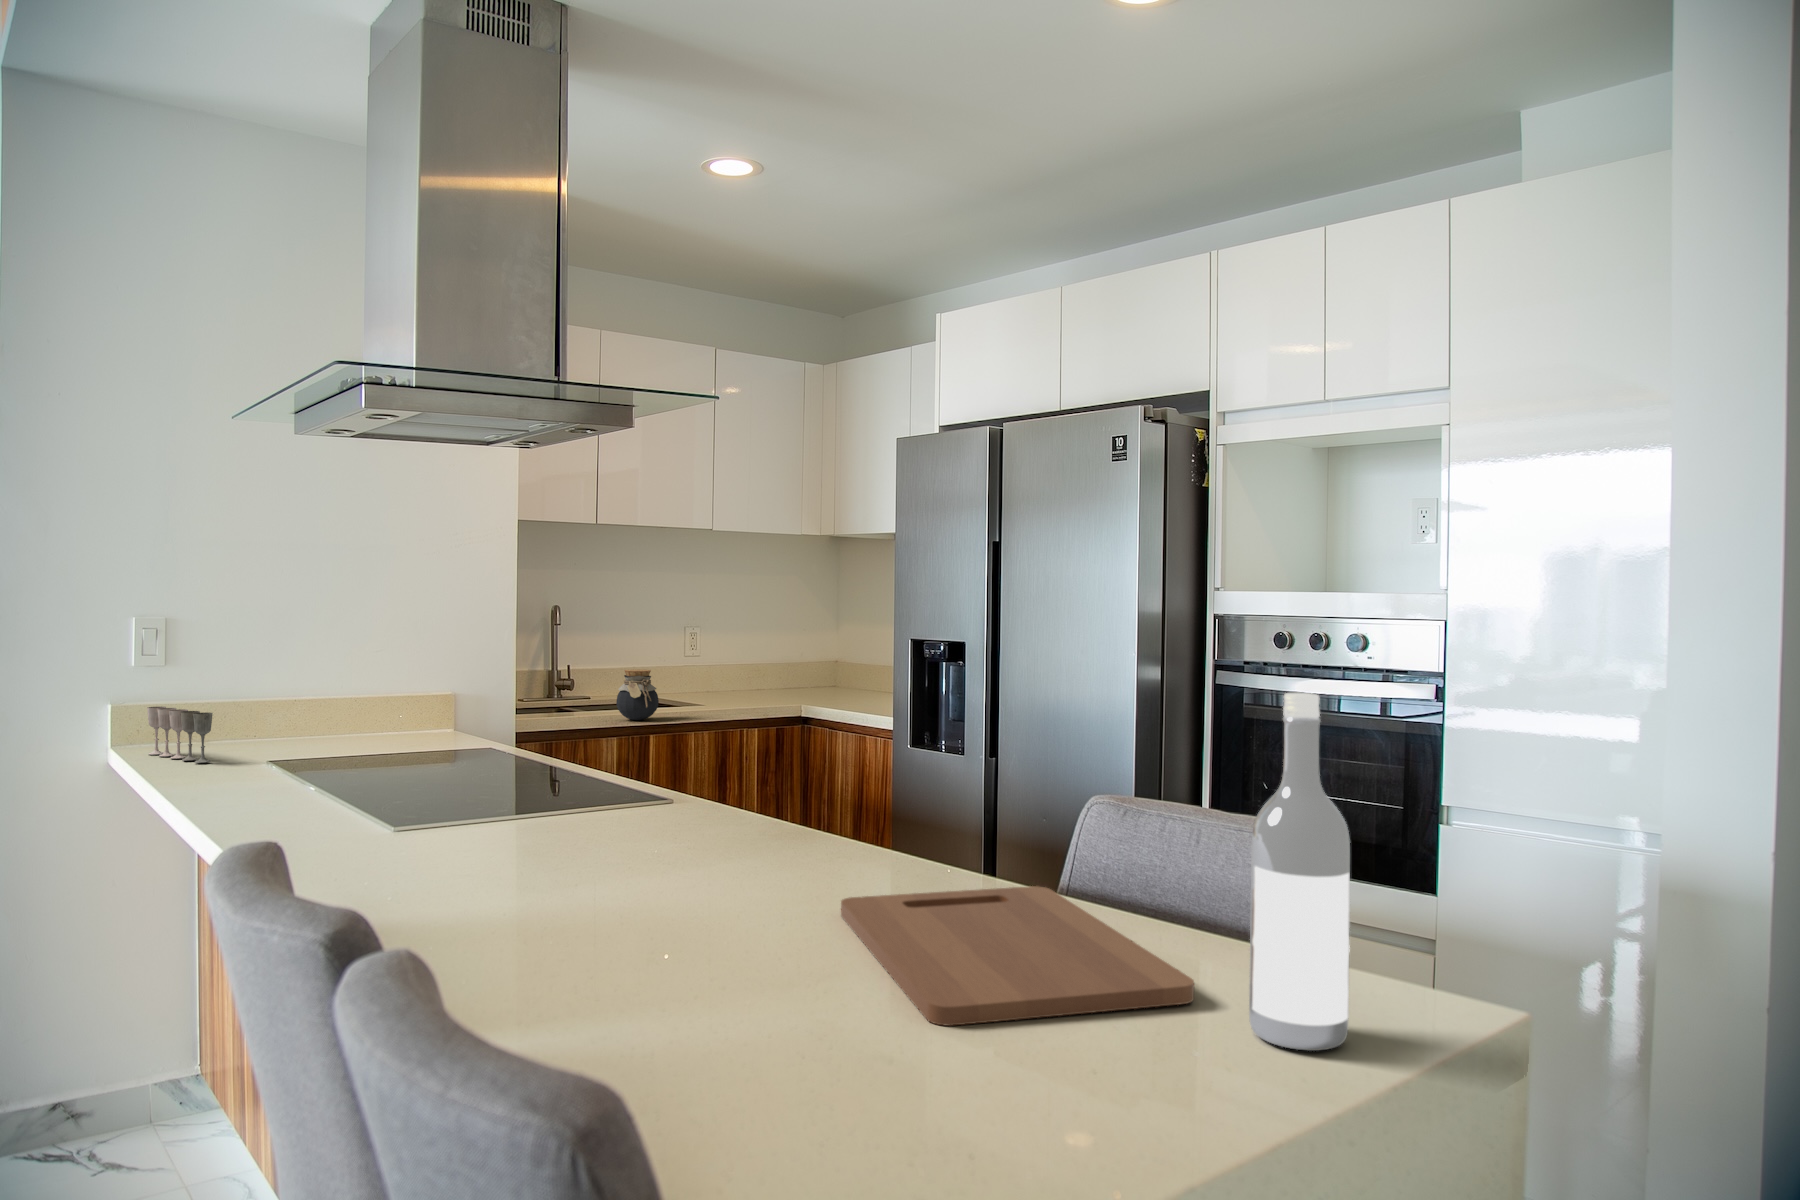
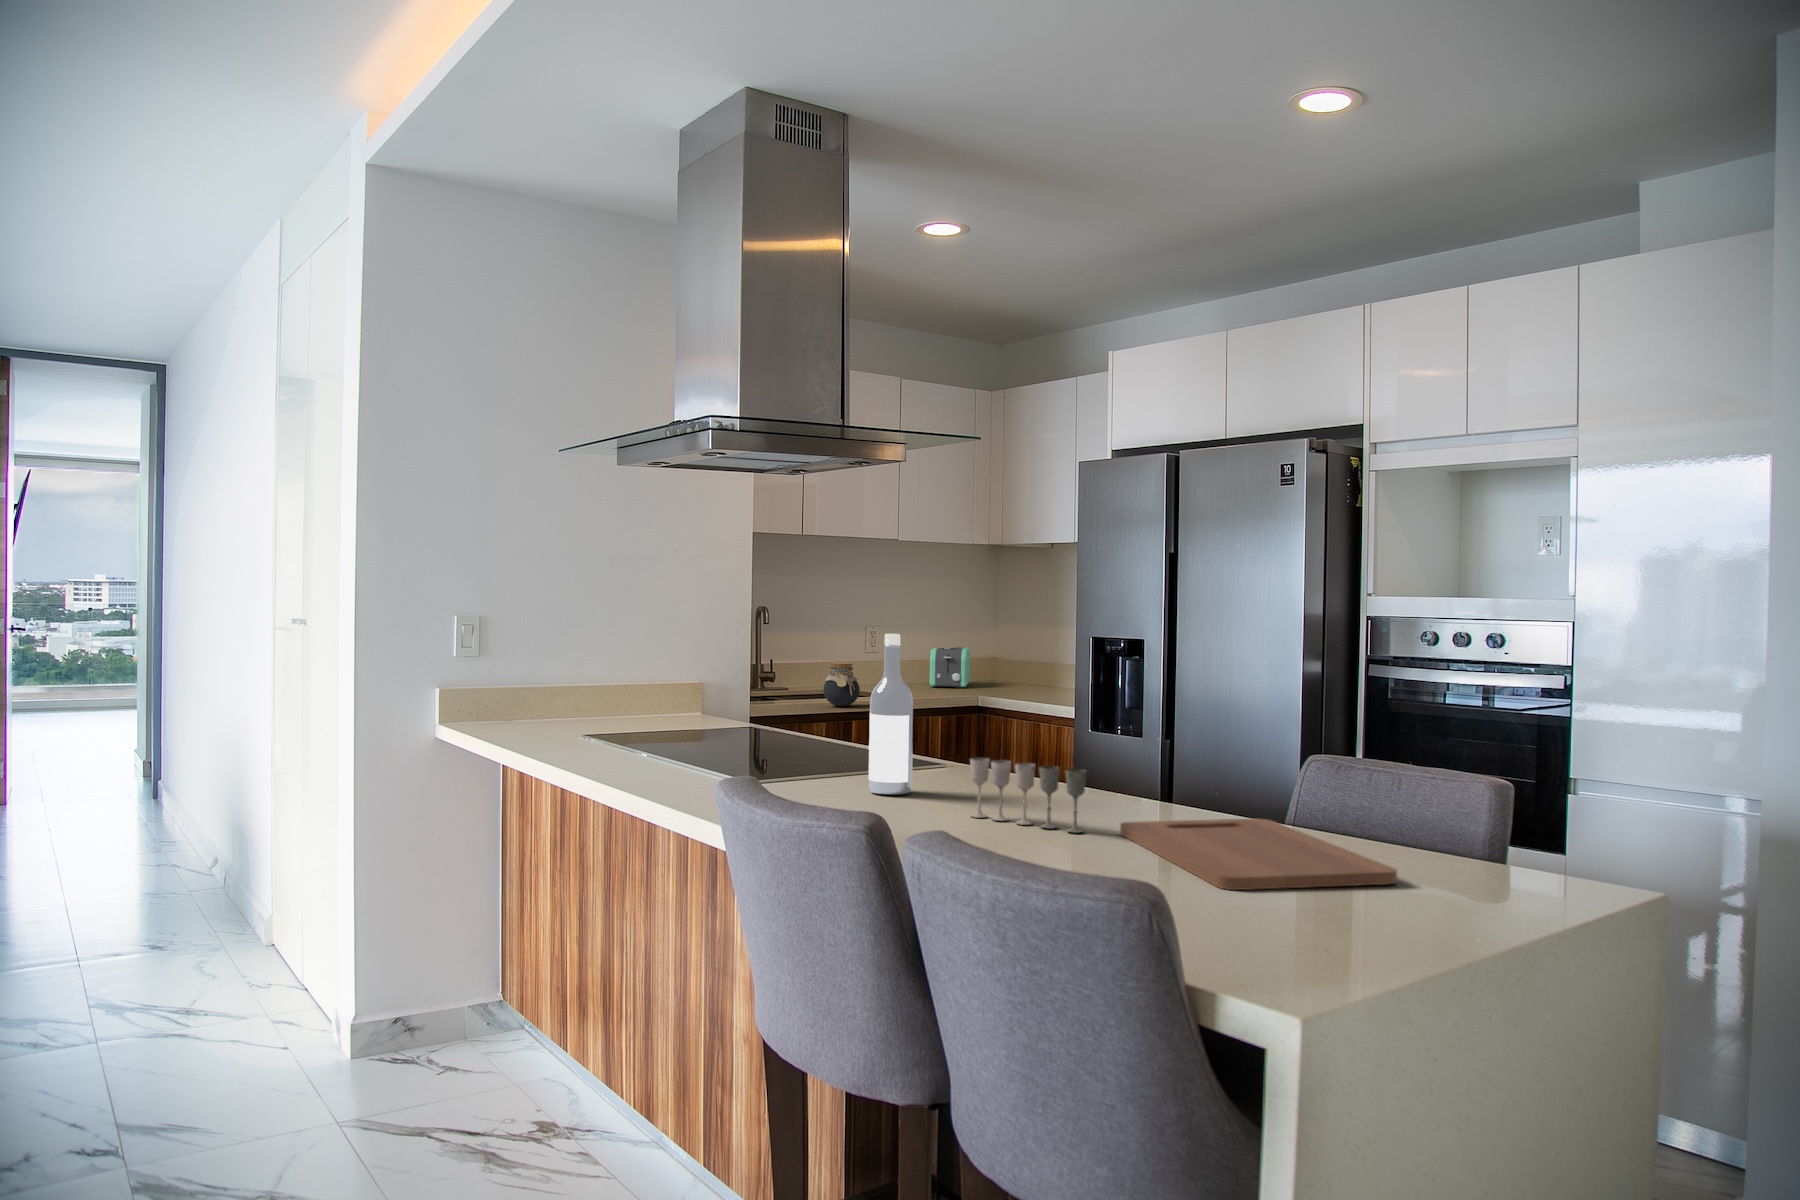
toaster: none [760,650,808,695] -> present [930,647,970,688]
wine bottle: present [1249,693,1350,1051] -> present [868,634,913,795]
wine glass: present [147,706,213,763] -> present [970,758,1086,833]

